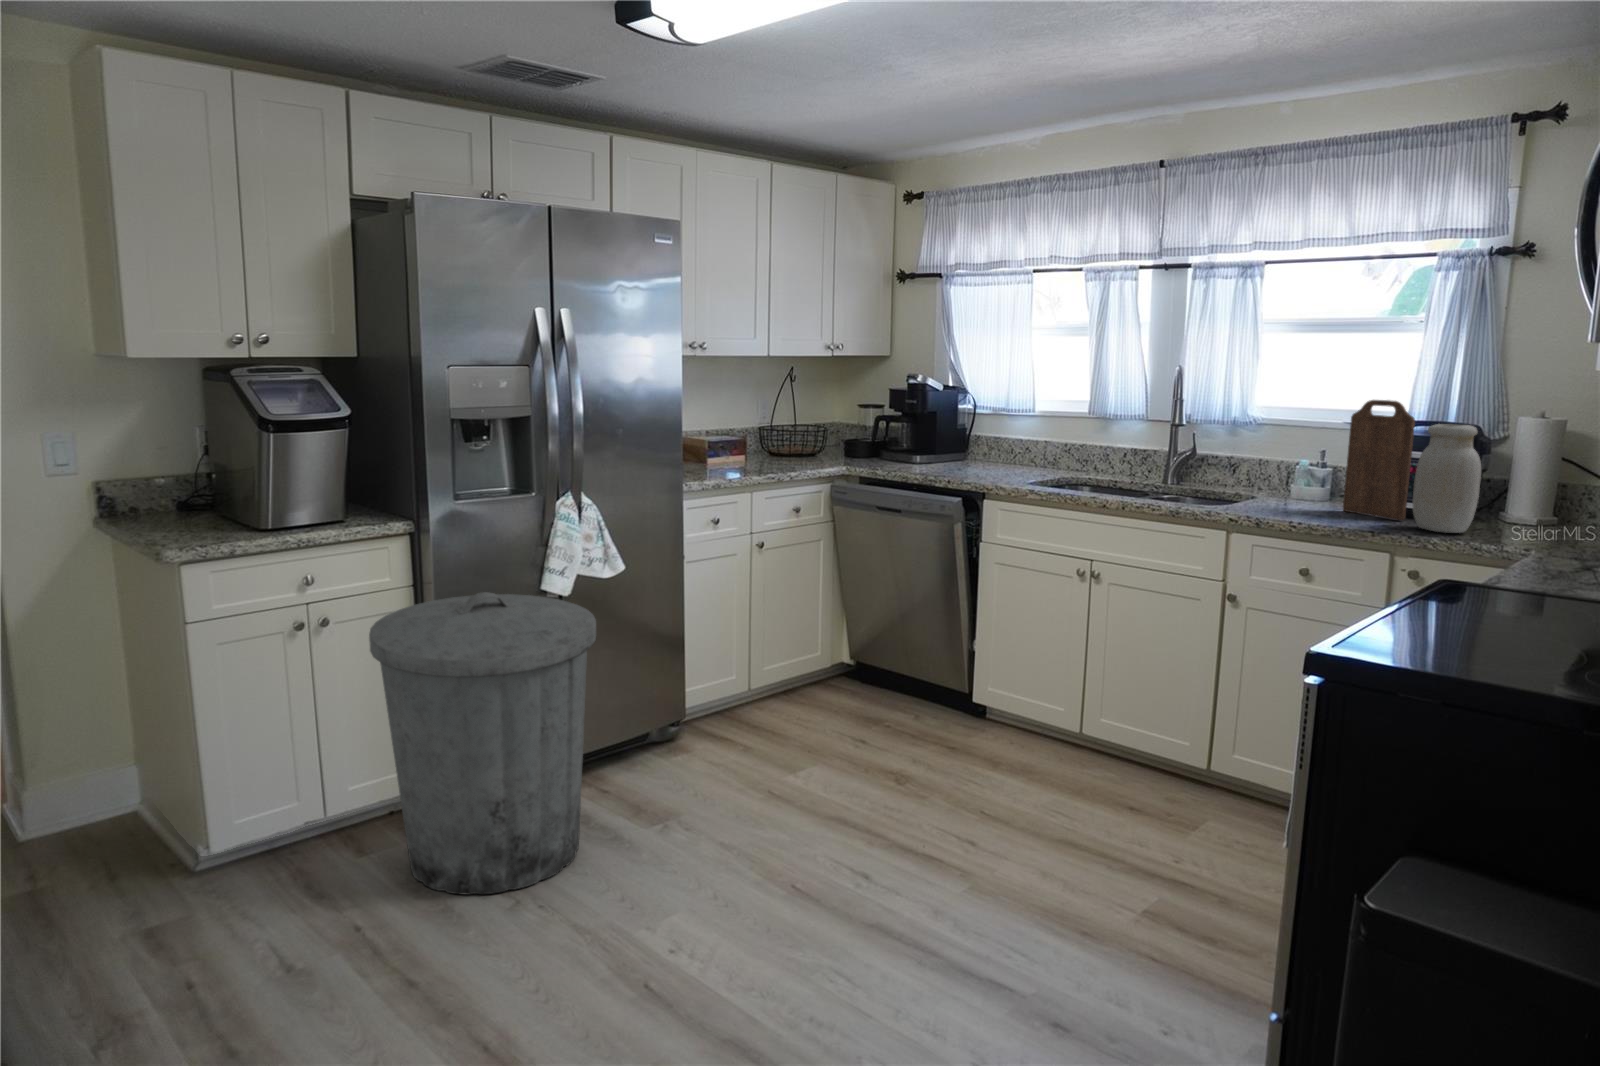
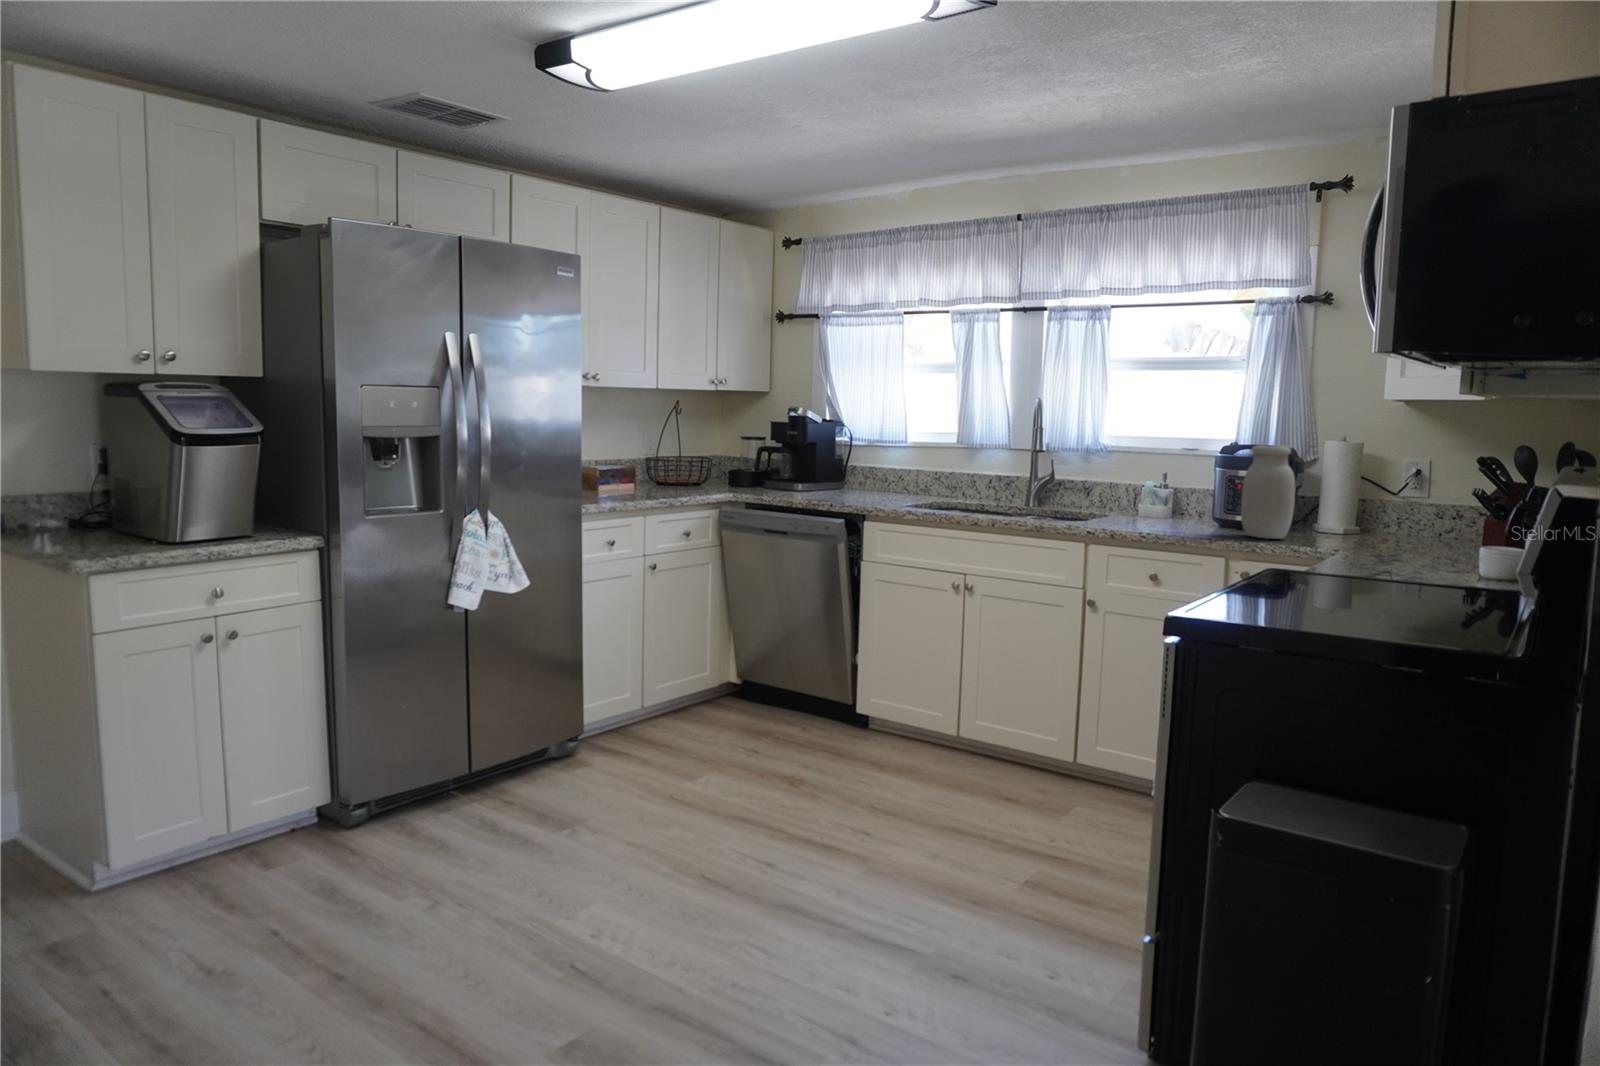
cutting board: present [1343,400,1415,520] -> none [1183,426,1241,530]
trash can: present [369,592,597,895] -> none [286,601,512,898]

